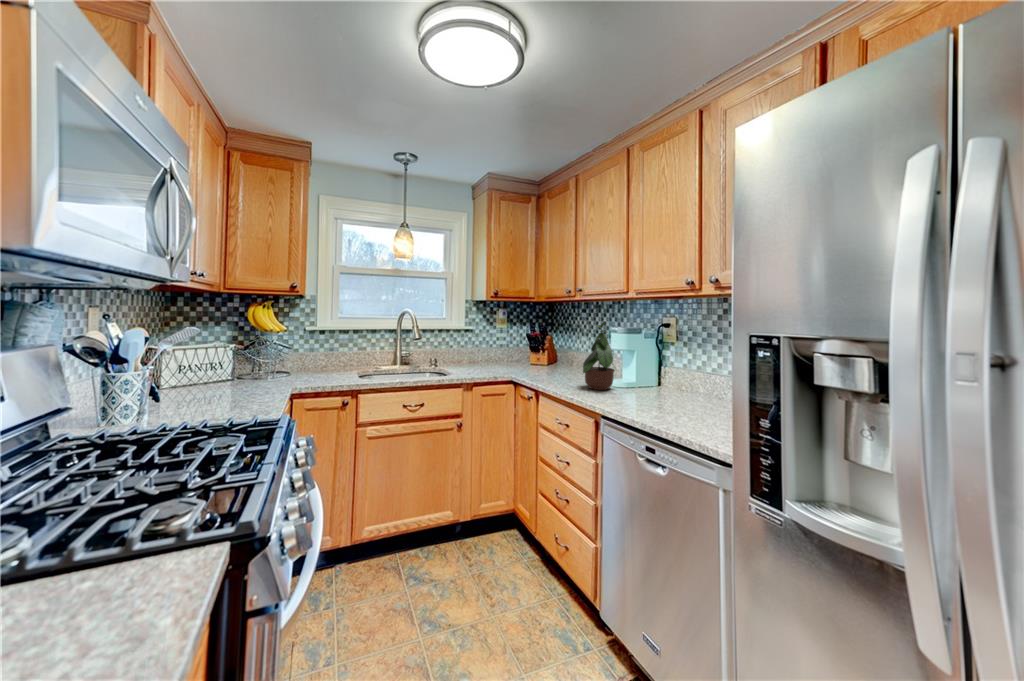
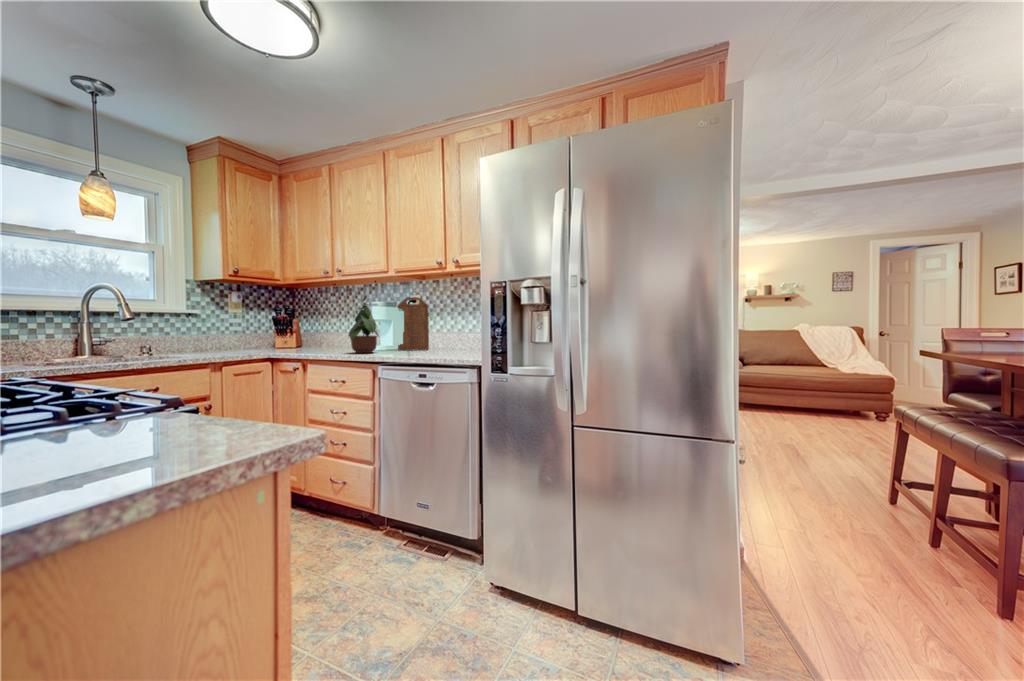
cutting board: none [642,322,686,392] -> present [397,297,429,350]

